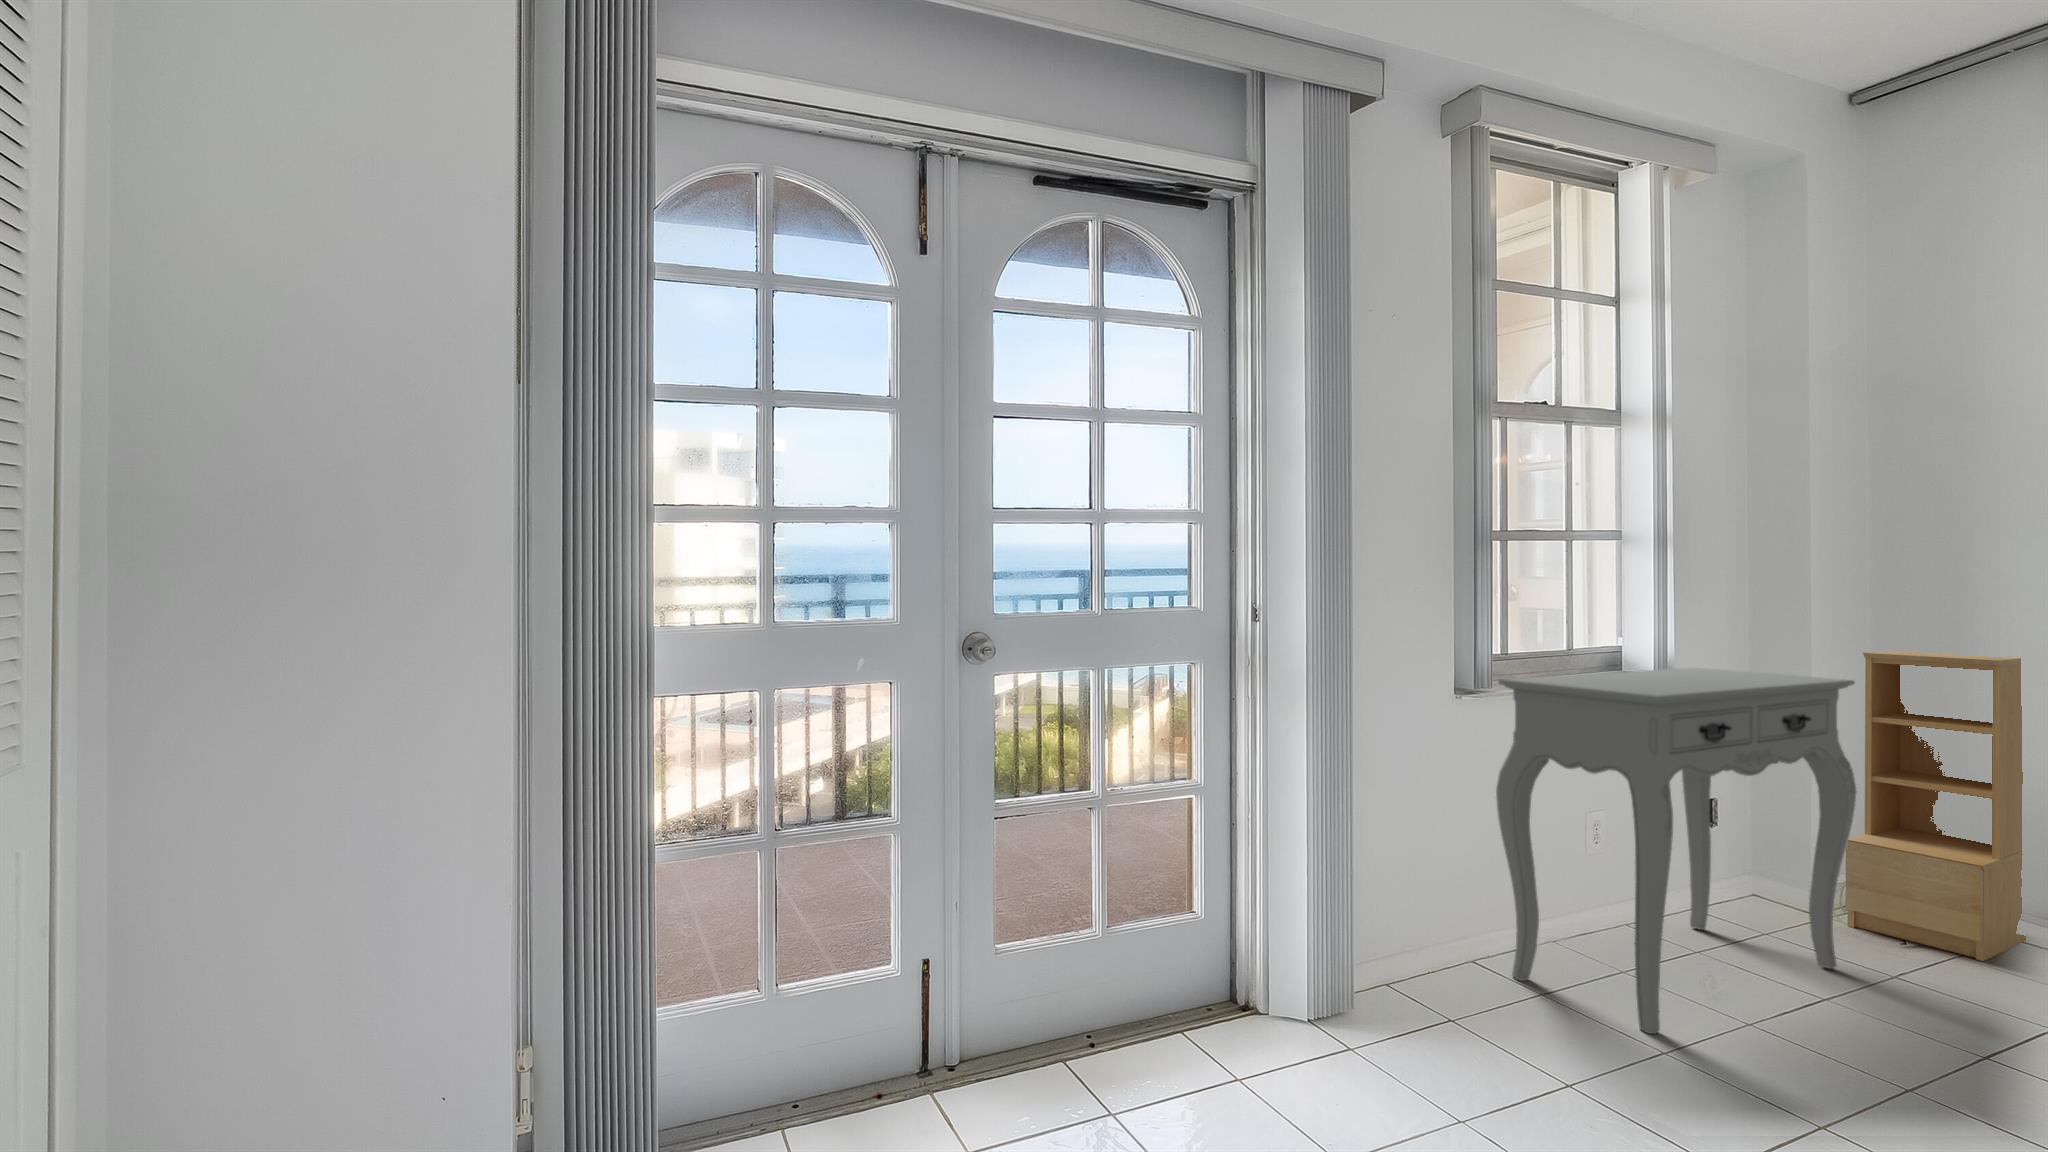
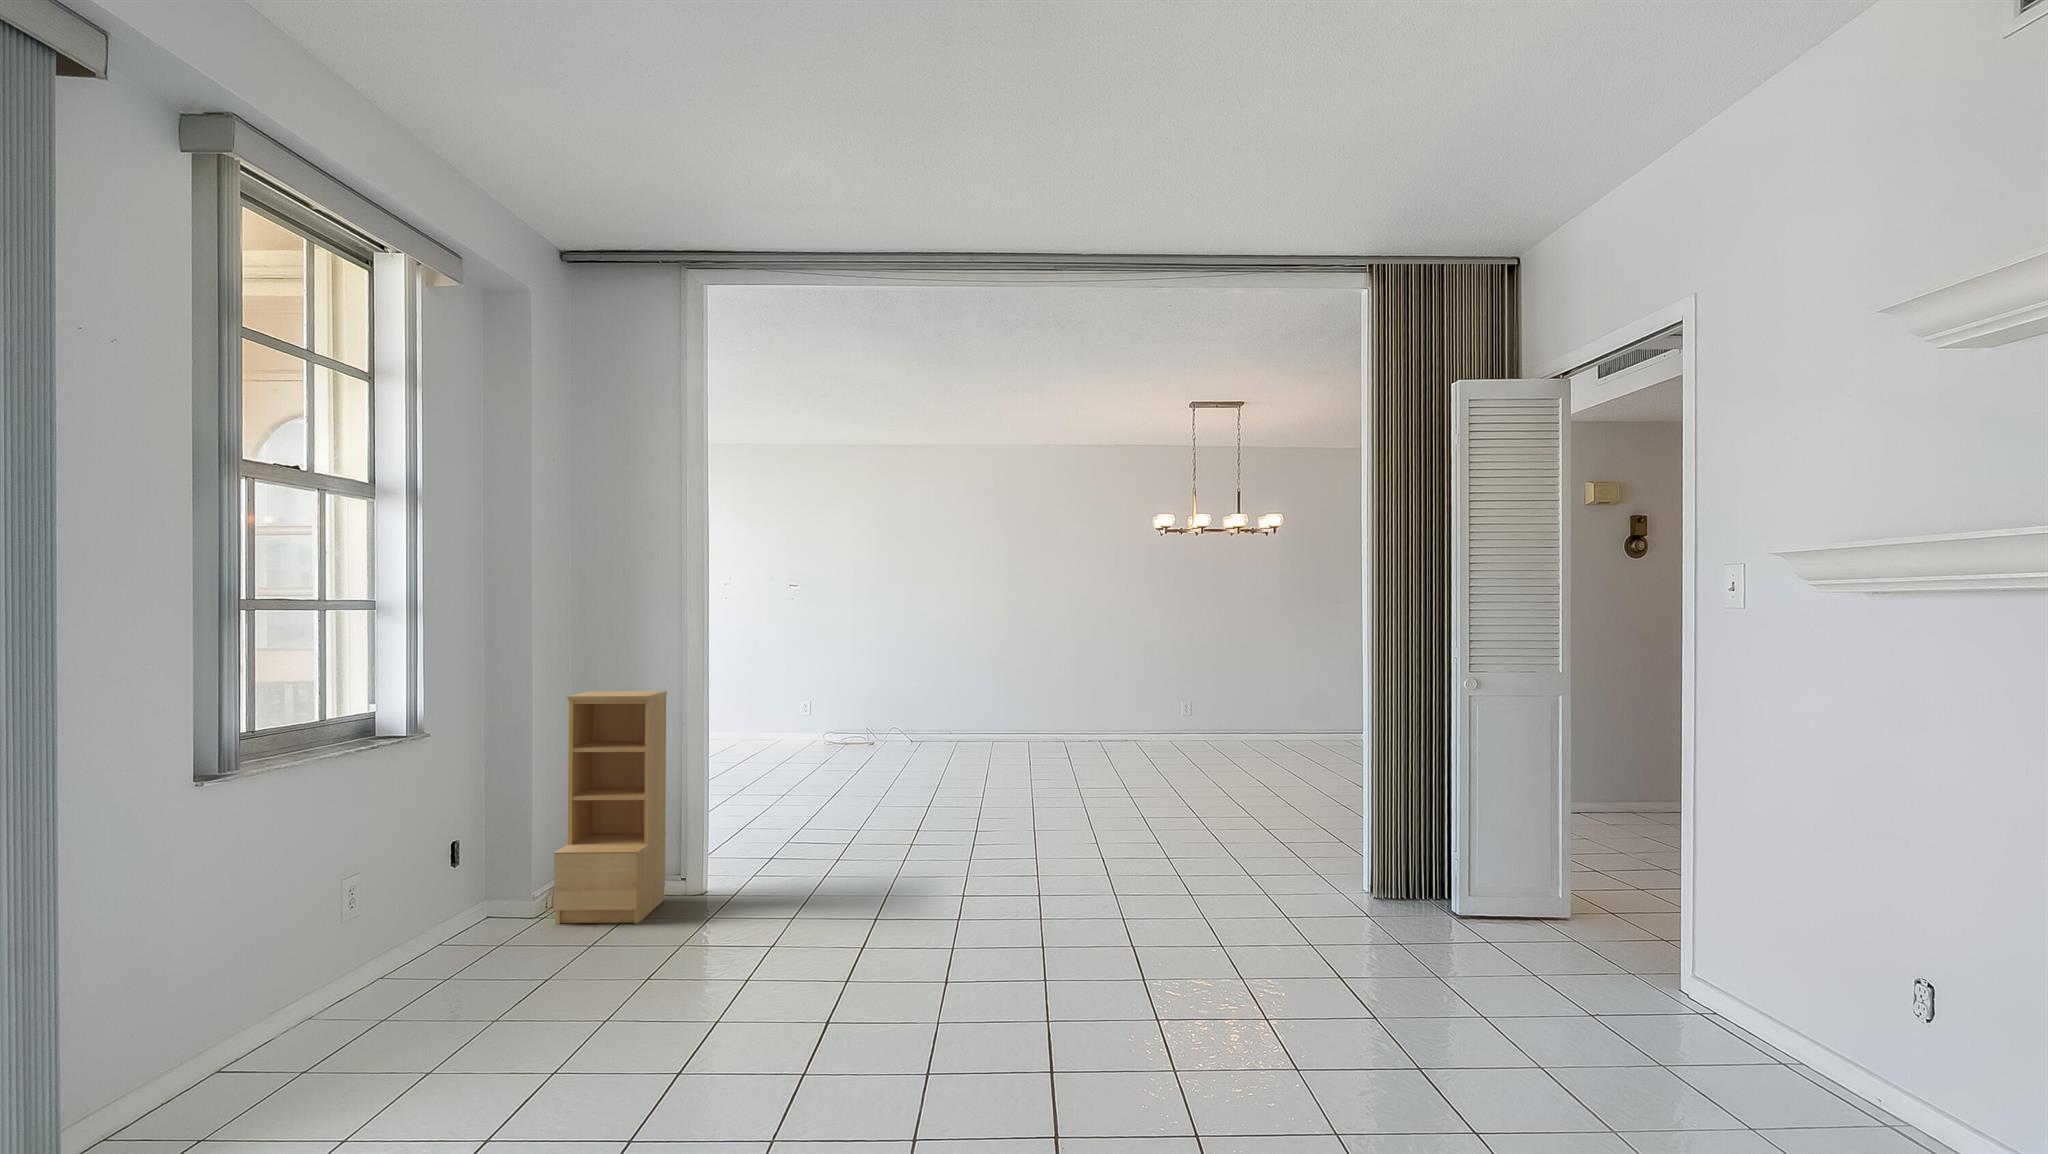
console table: present [1496,668,1856,1034] -> none [244,724,558,1070]

